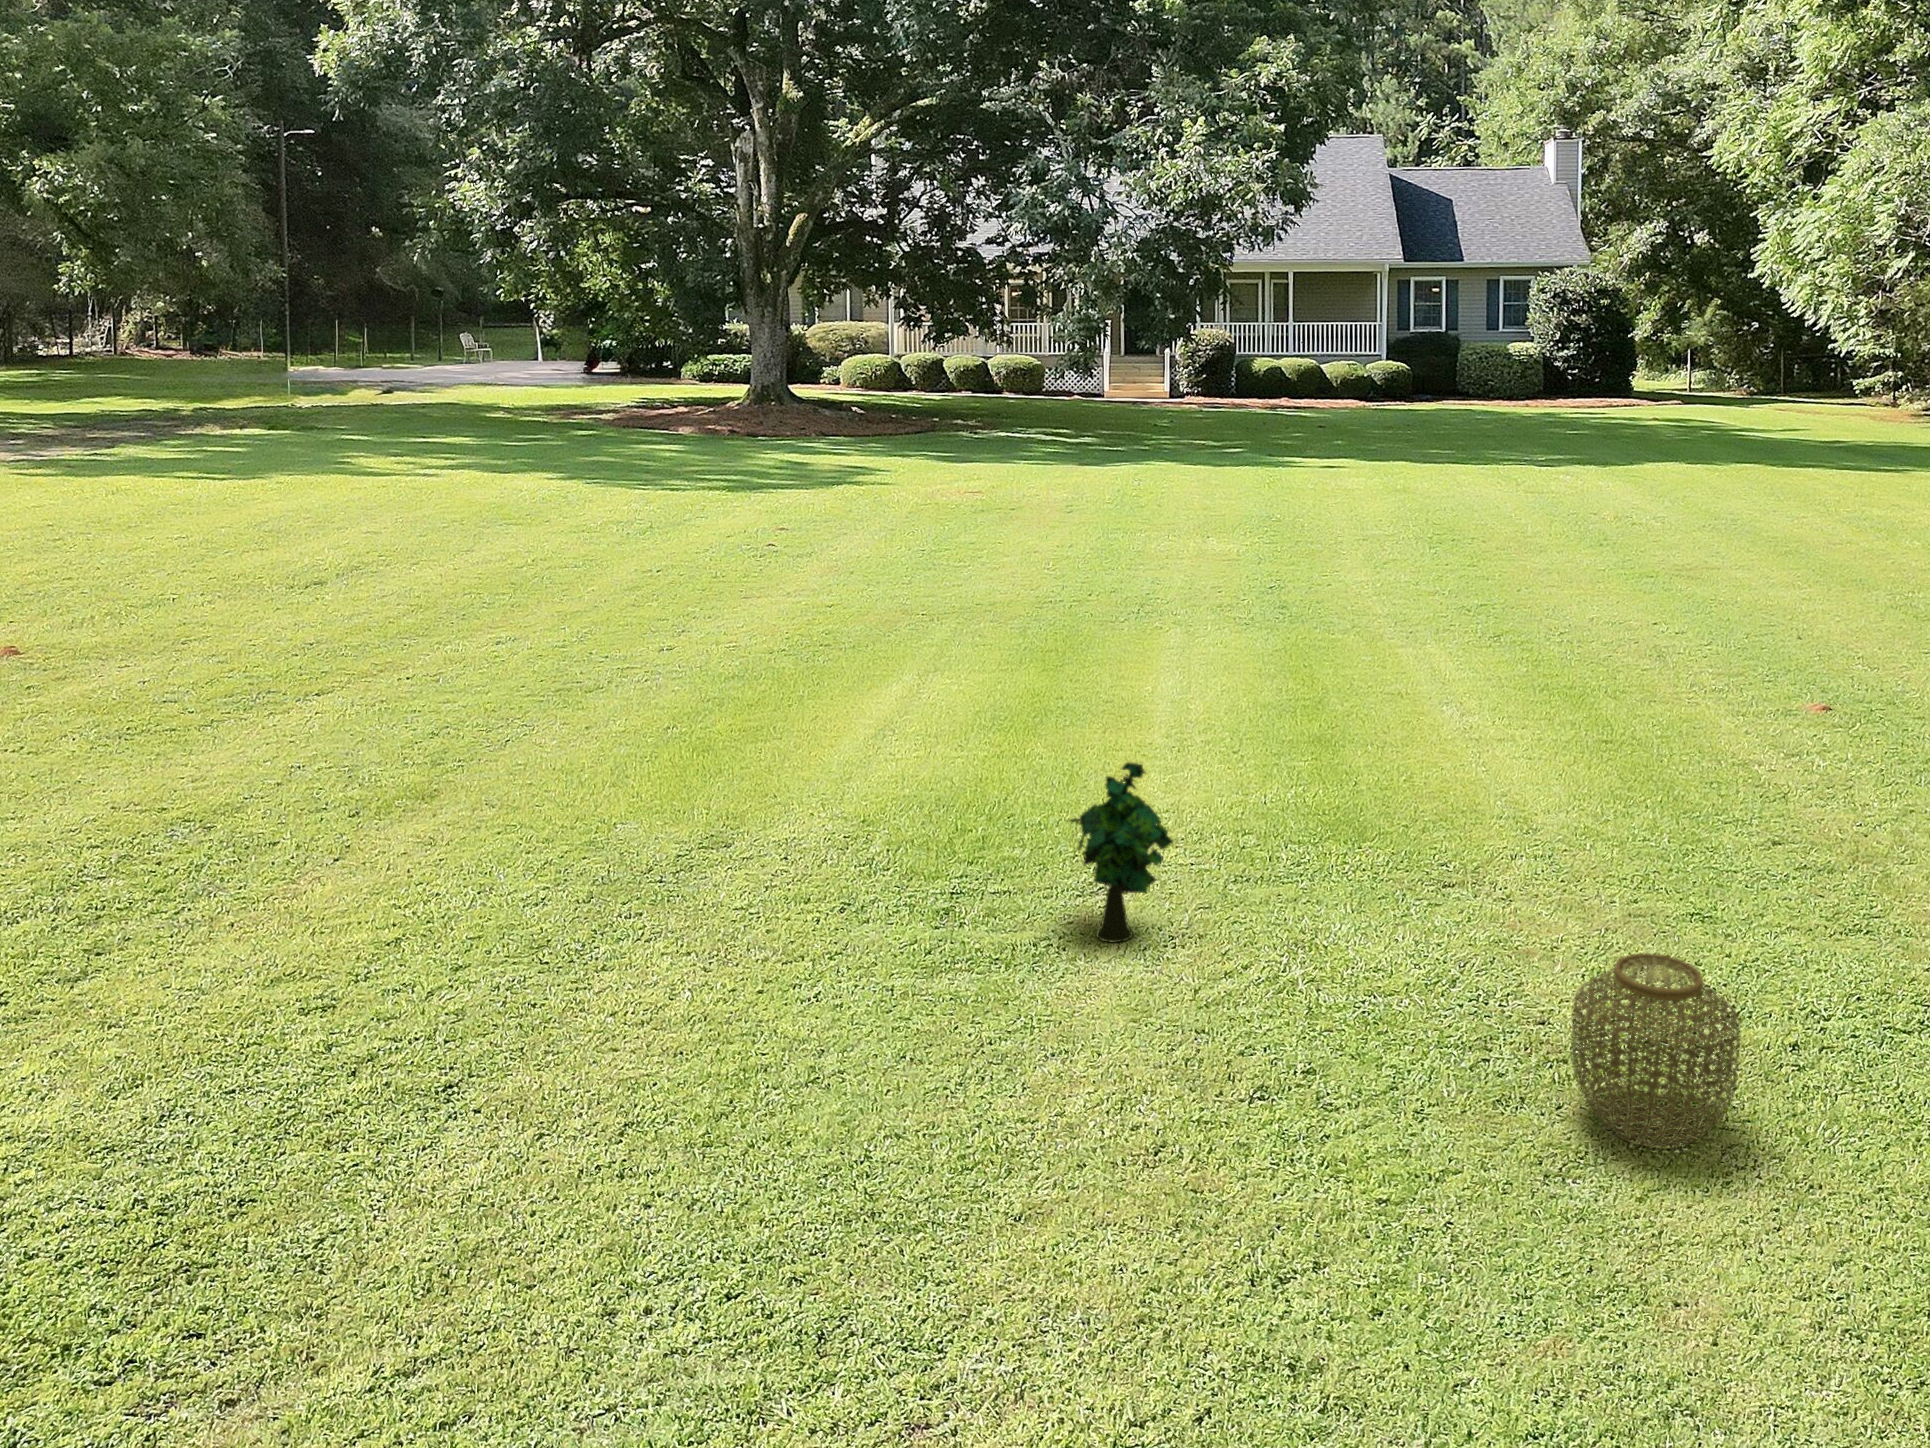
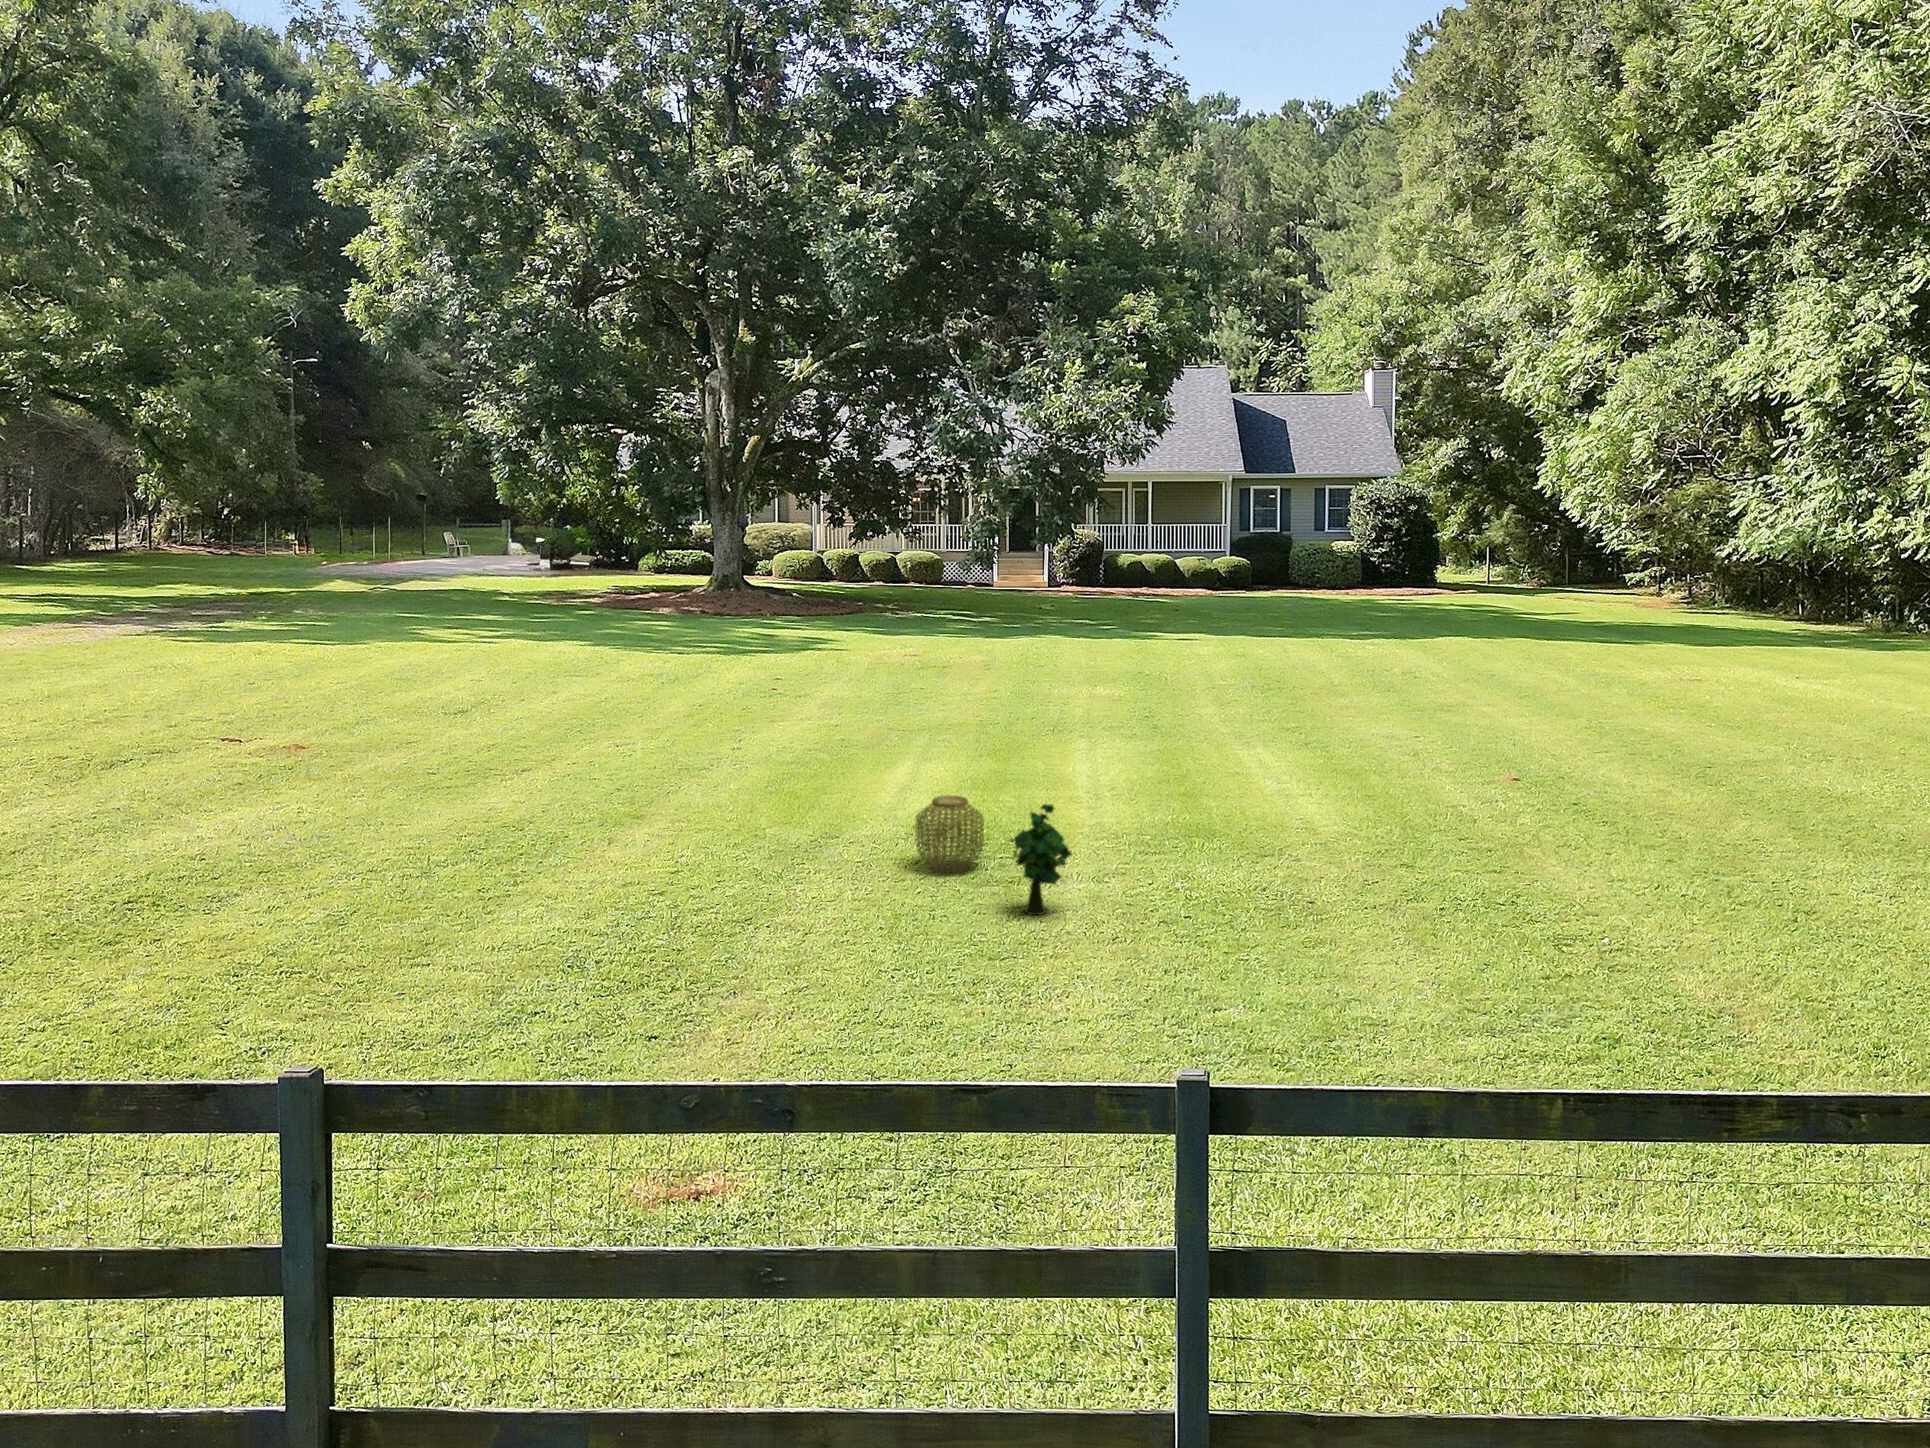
woven basket: present [1572,953,1740,1148] -> present [916,796,984,873]

